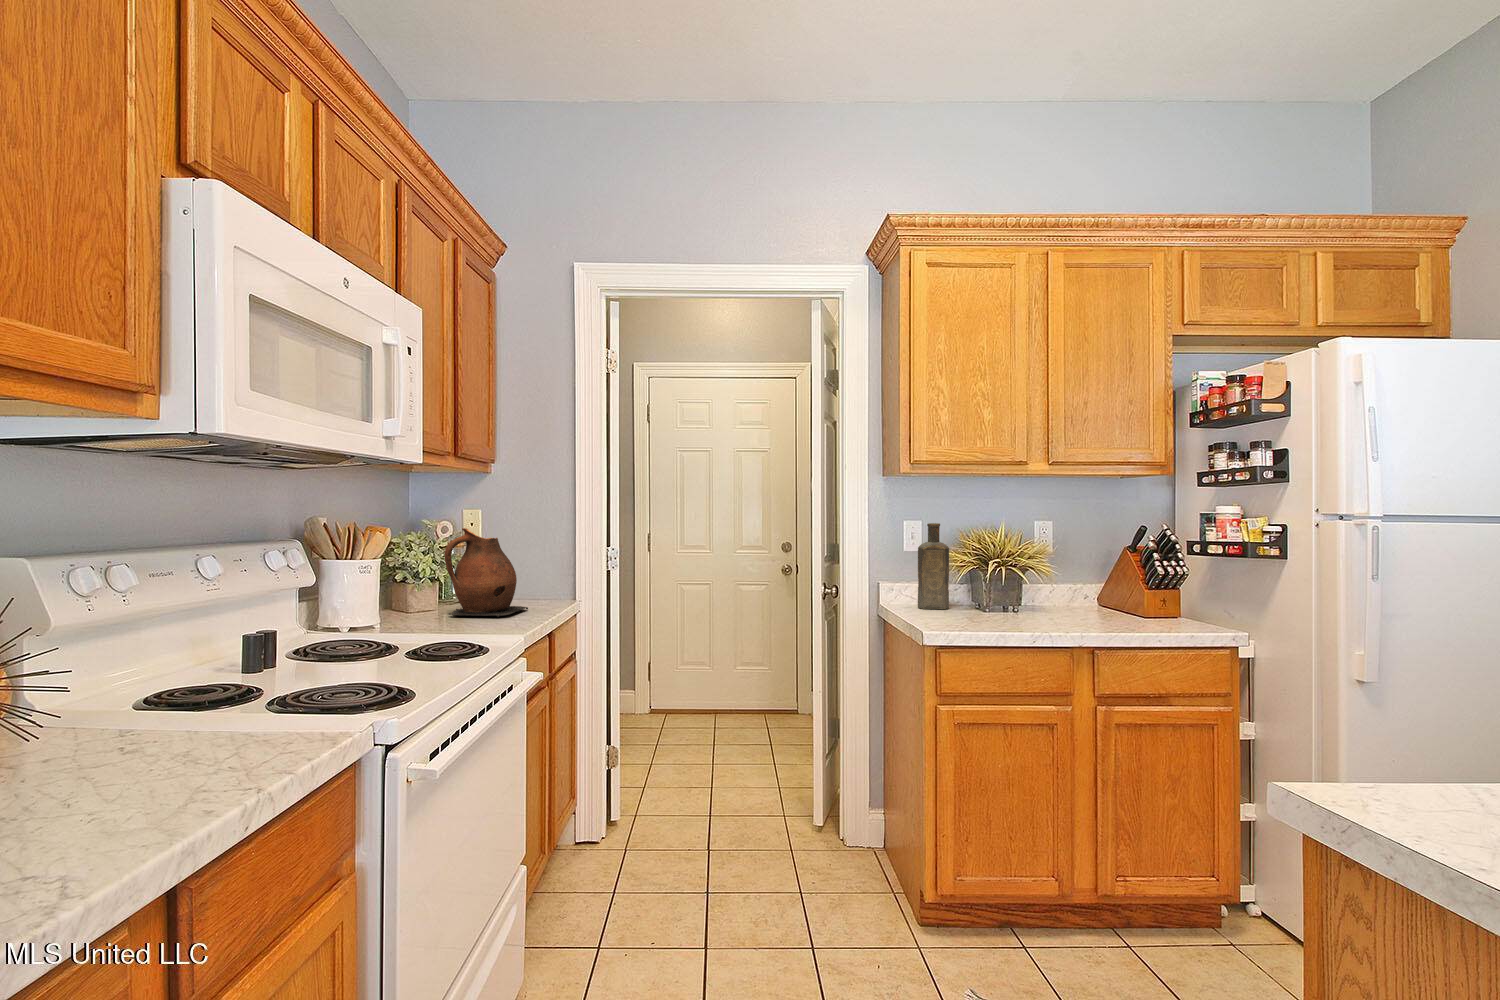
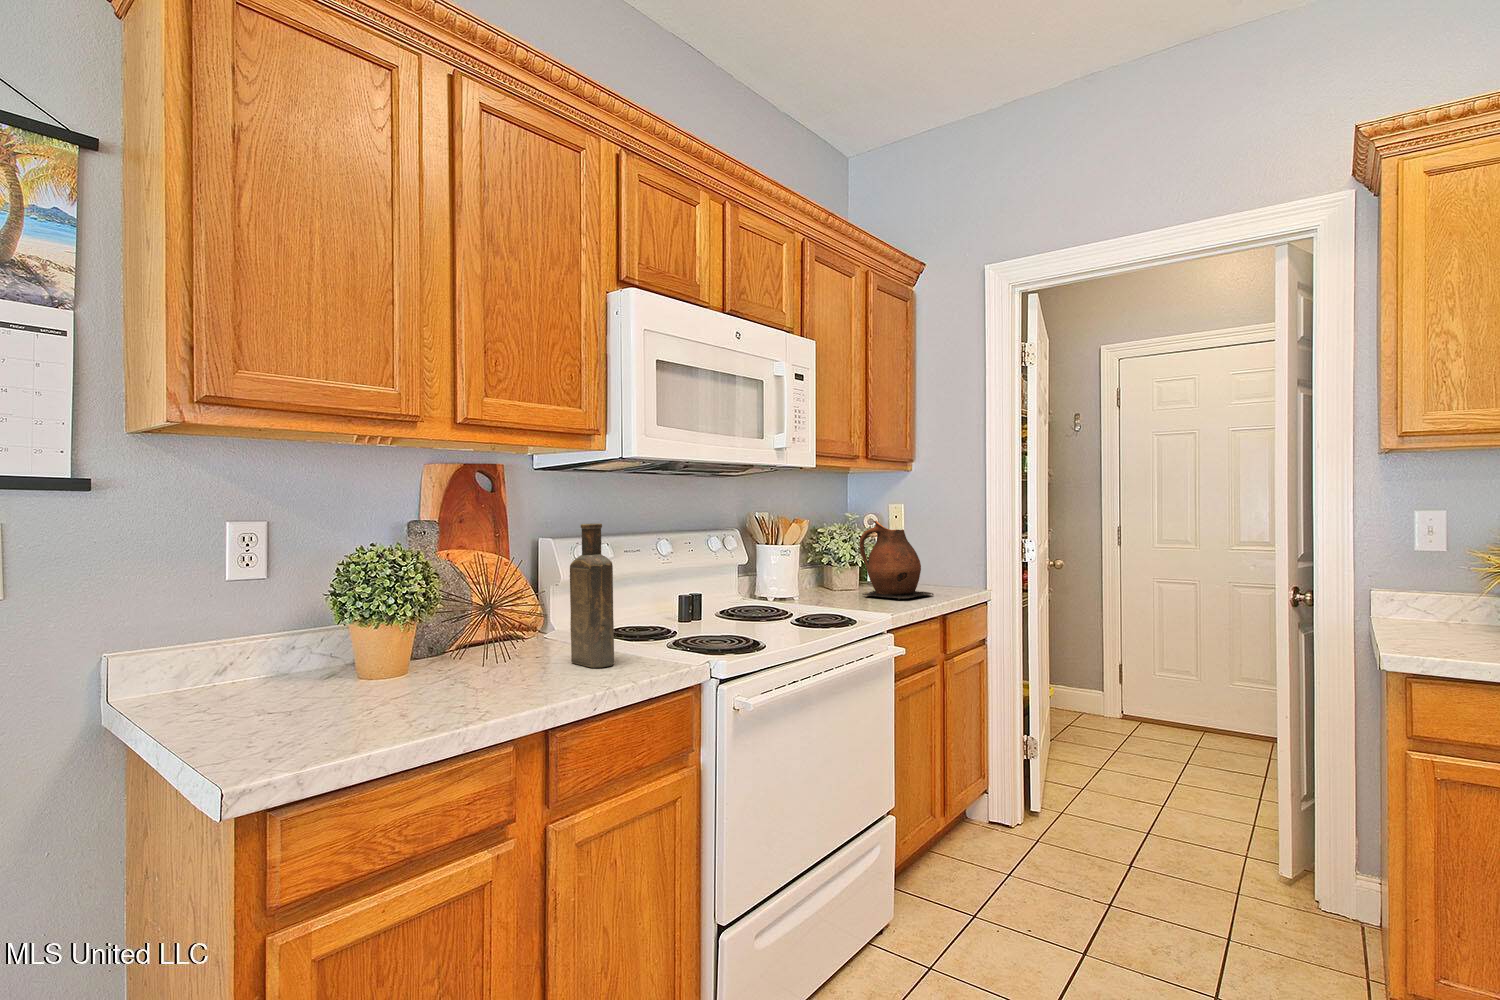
bottle: present [918,523,949,609] -> present [570,523,614,667]

